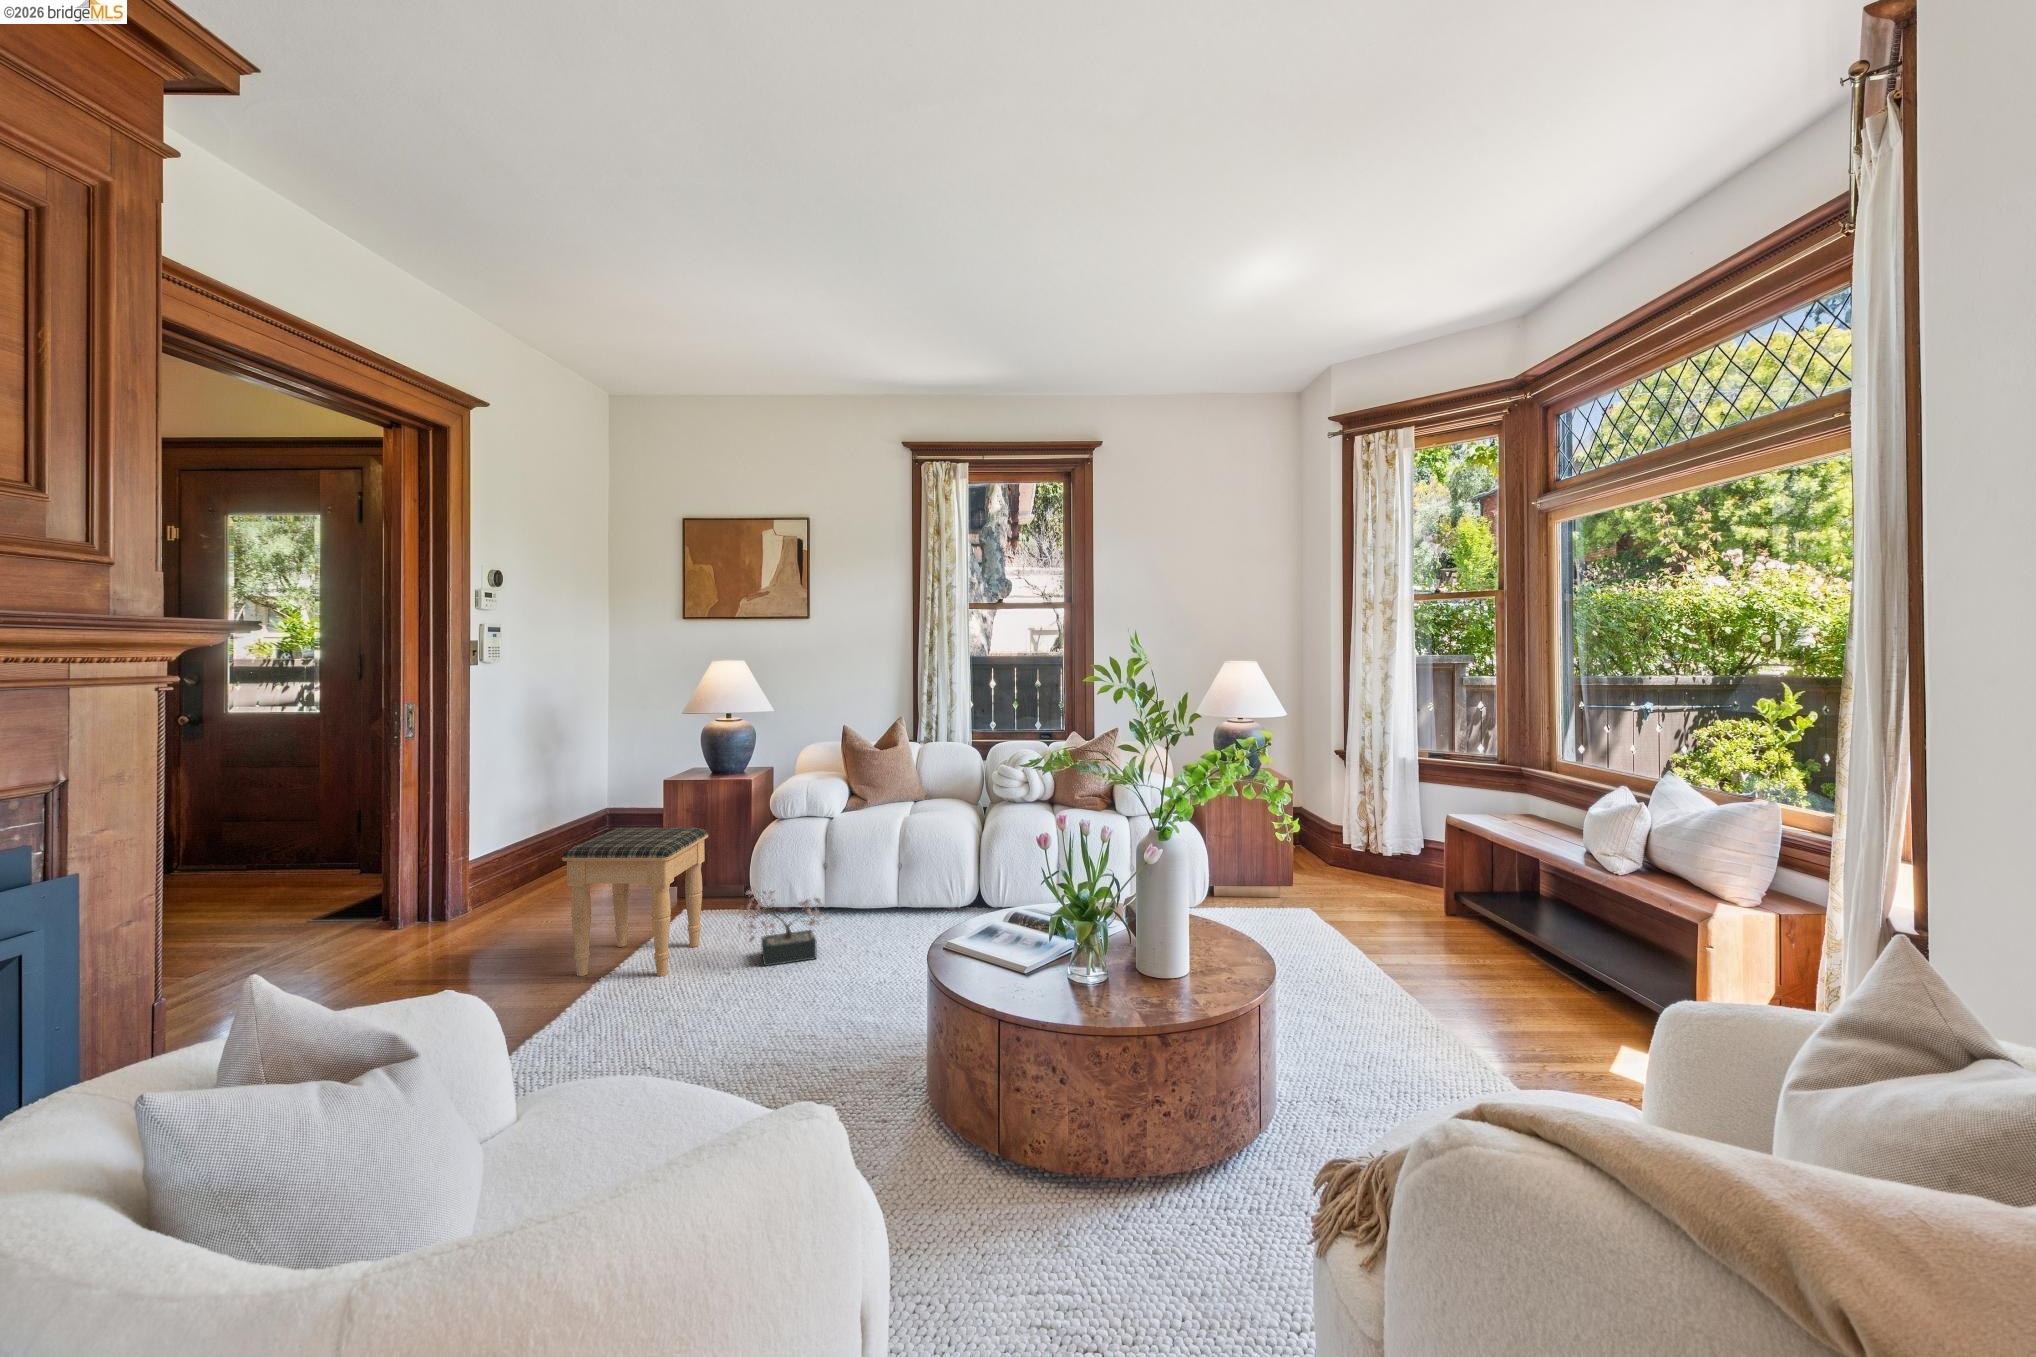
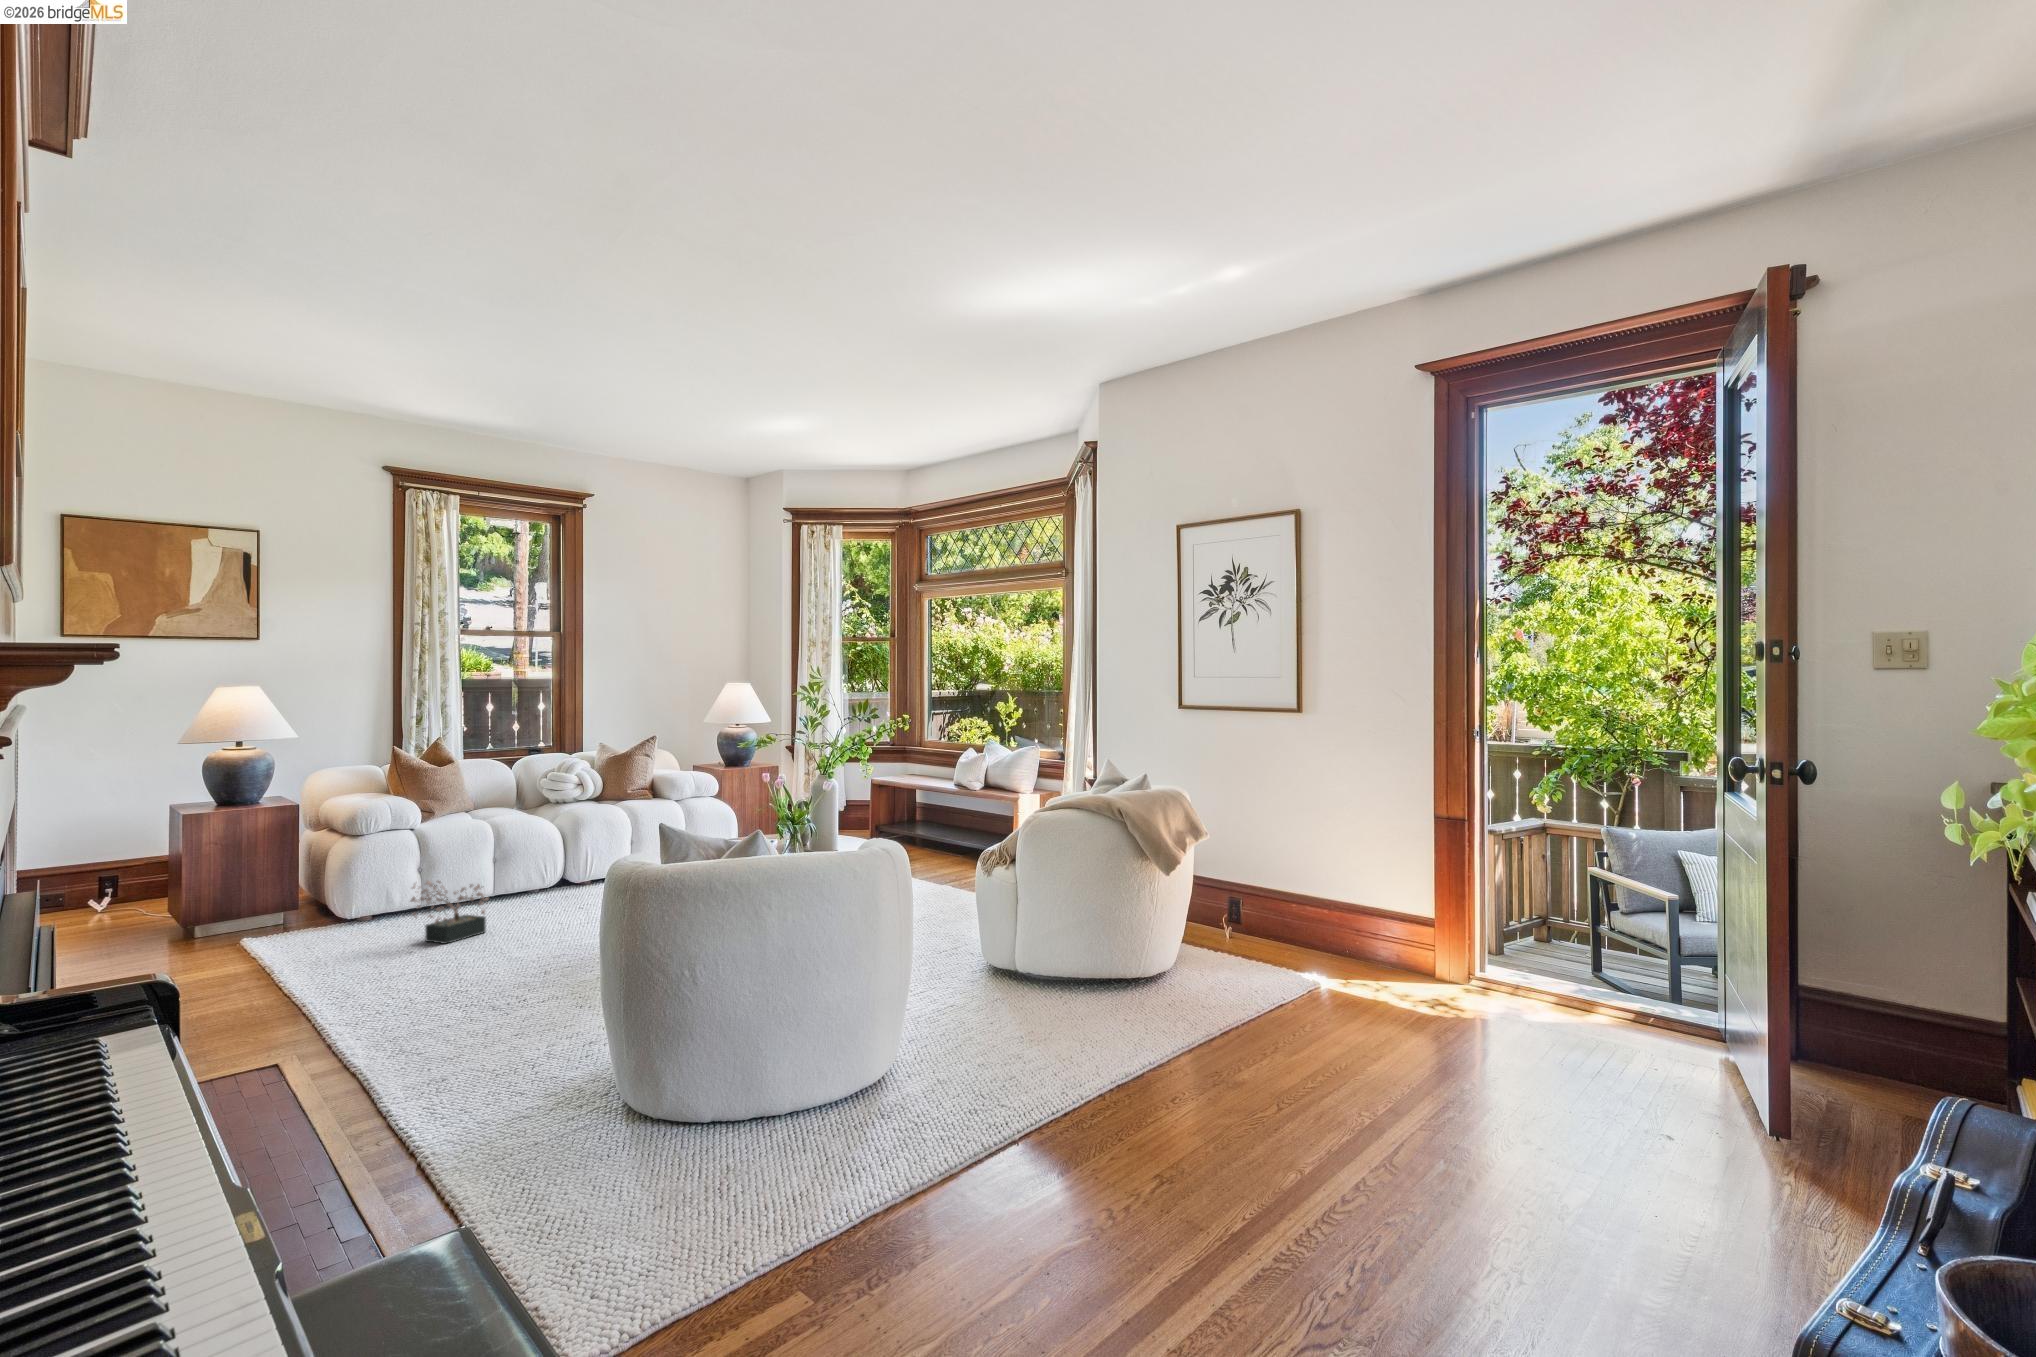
footstool: present [562,828,708,976] -> none [229,840,370,985]

